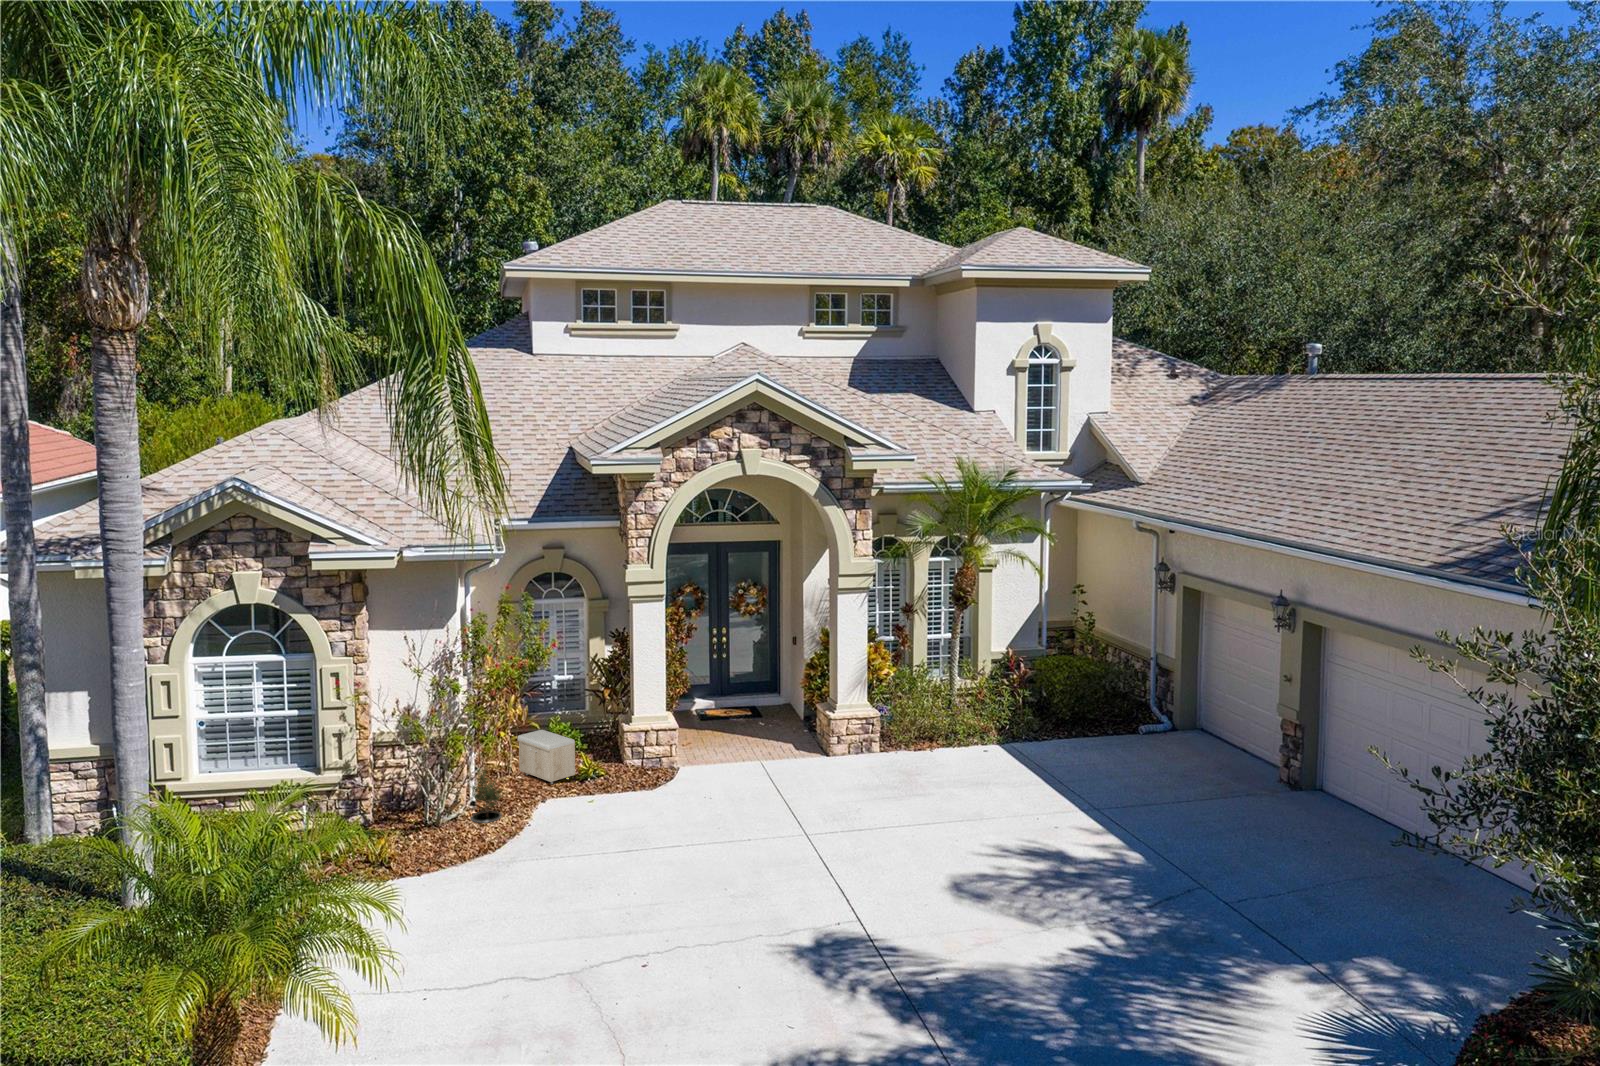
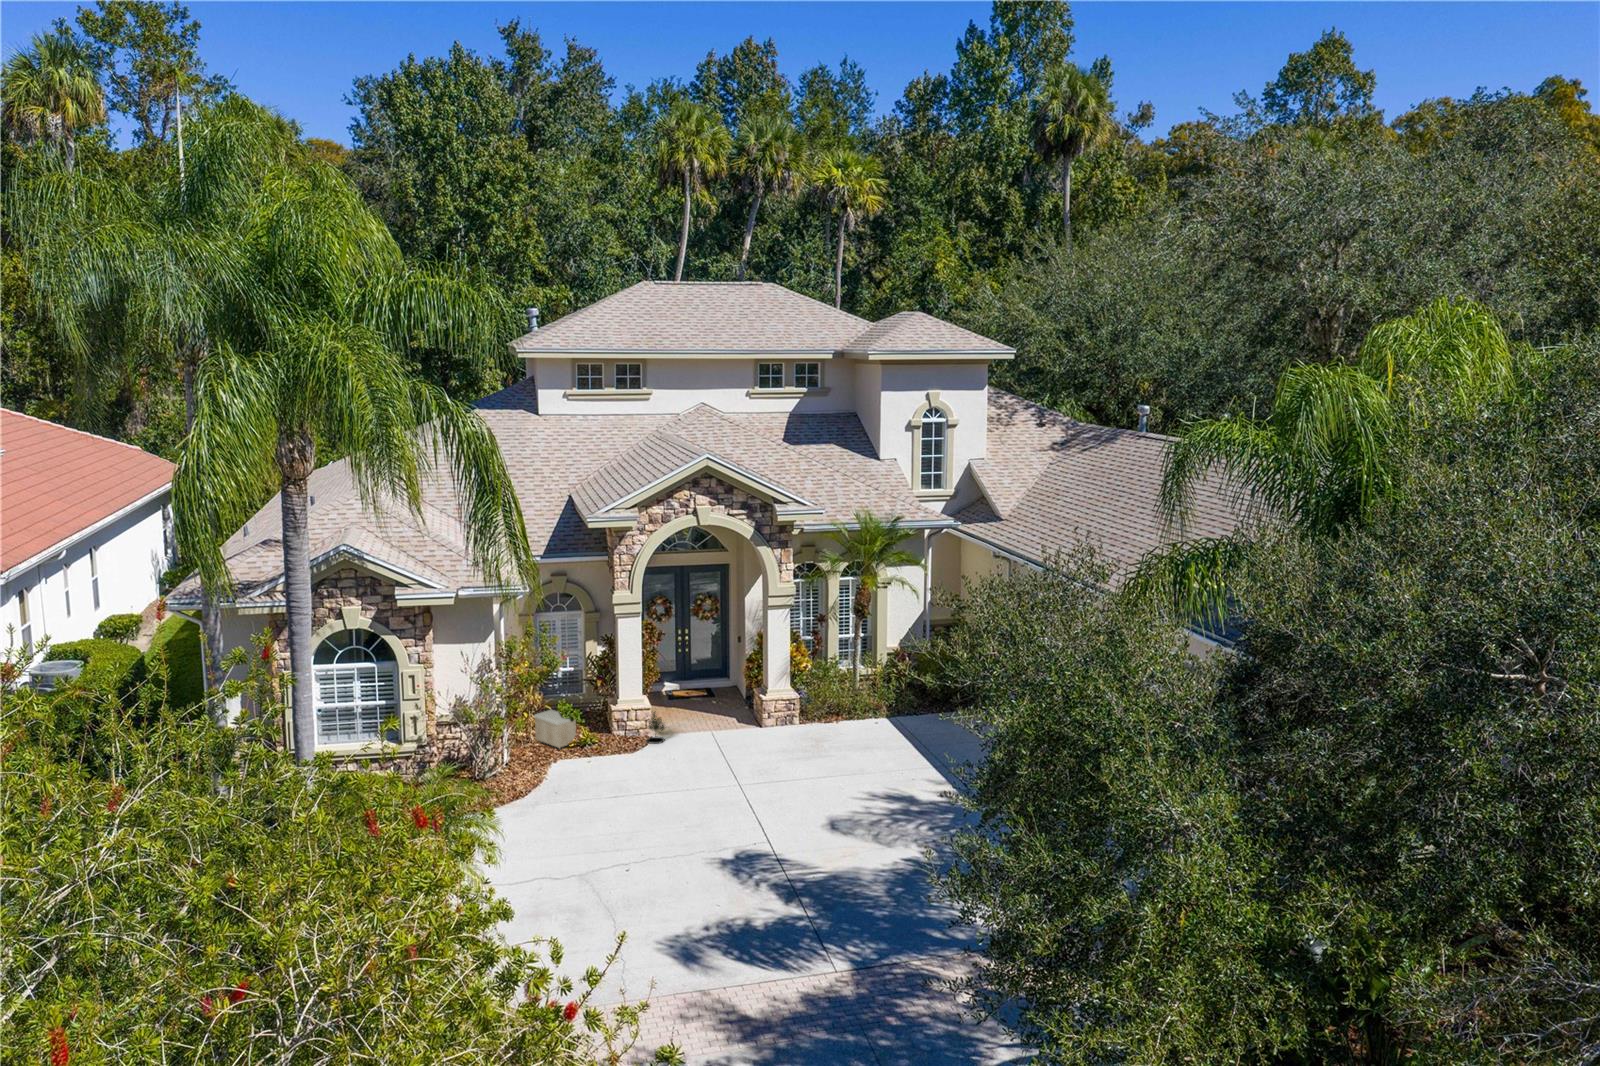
potted tree: present [471,771,502,823] -> present [646,711,665,744]

